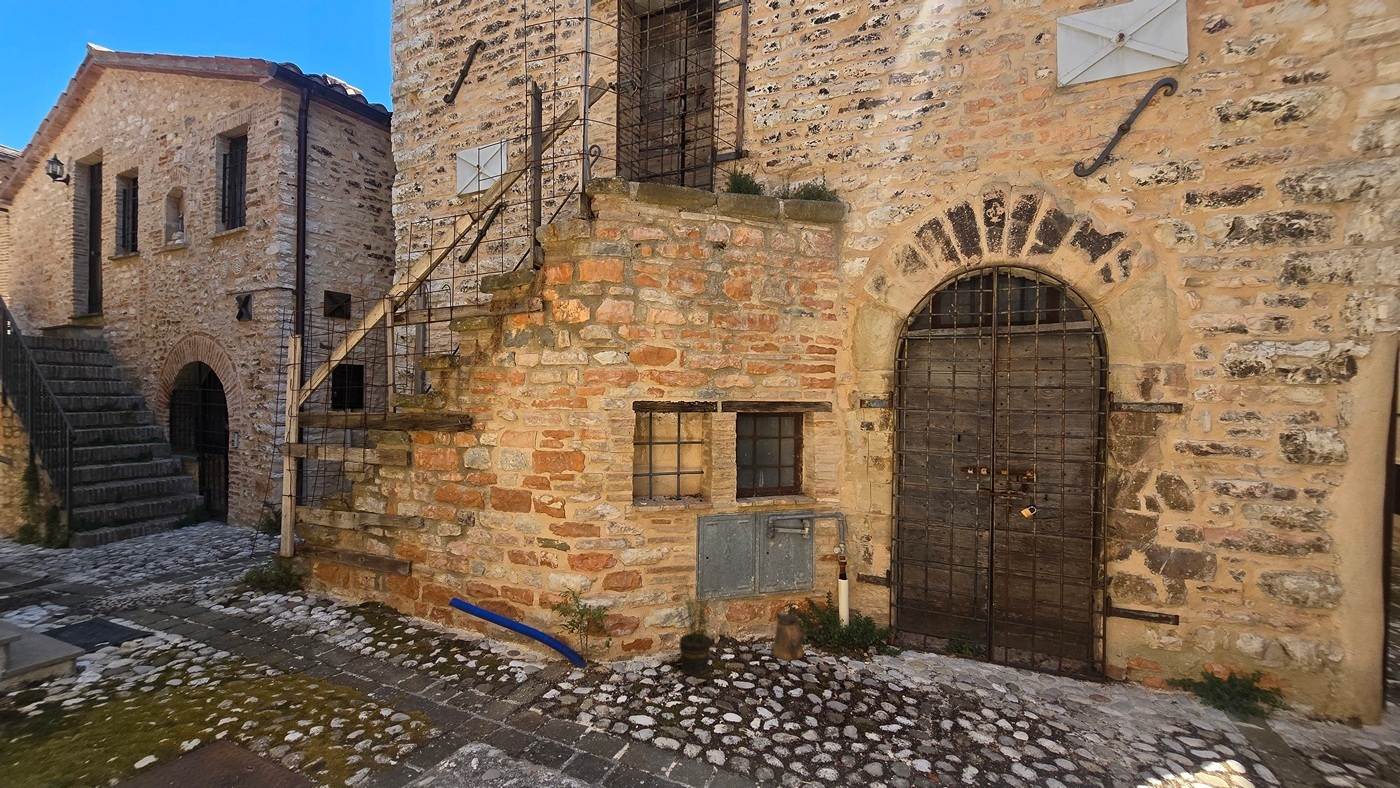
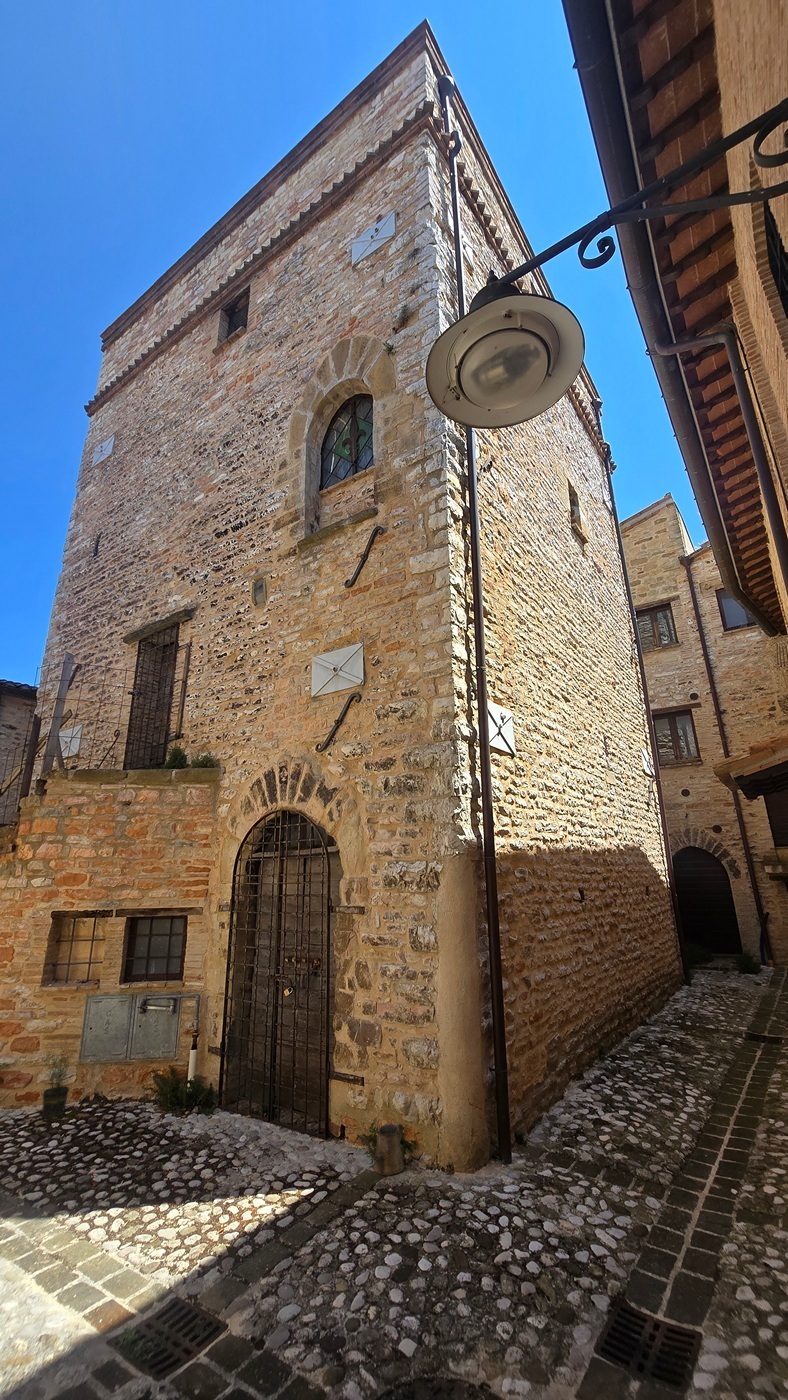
watering can: present [772,612,807,660] -> present [361,1123,404,1176]

